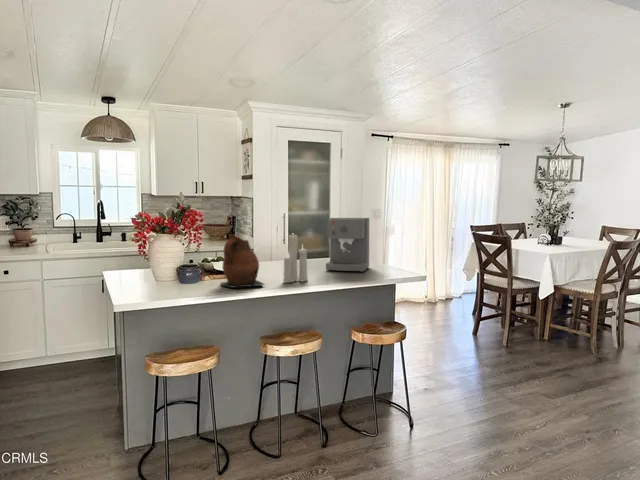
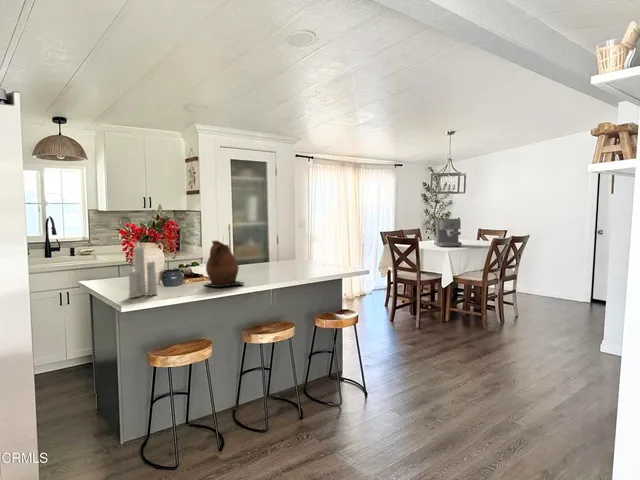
coffee maker: present [326,218,369,272] -> present [436,219,462,247]
candle: present [283,235,308,282] -> present [129,247,157,298]

